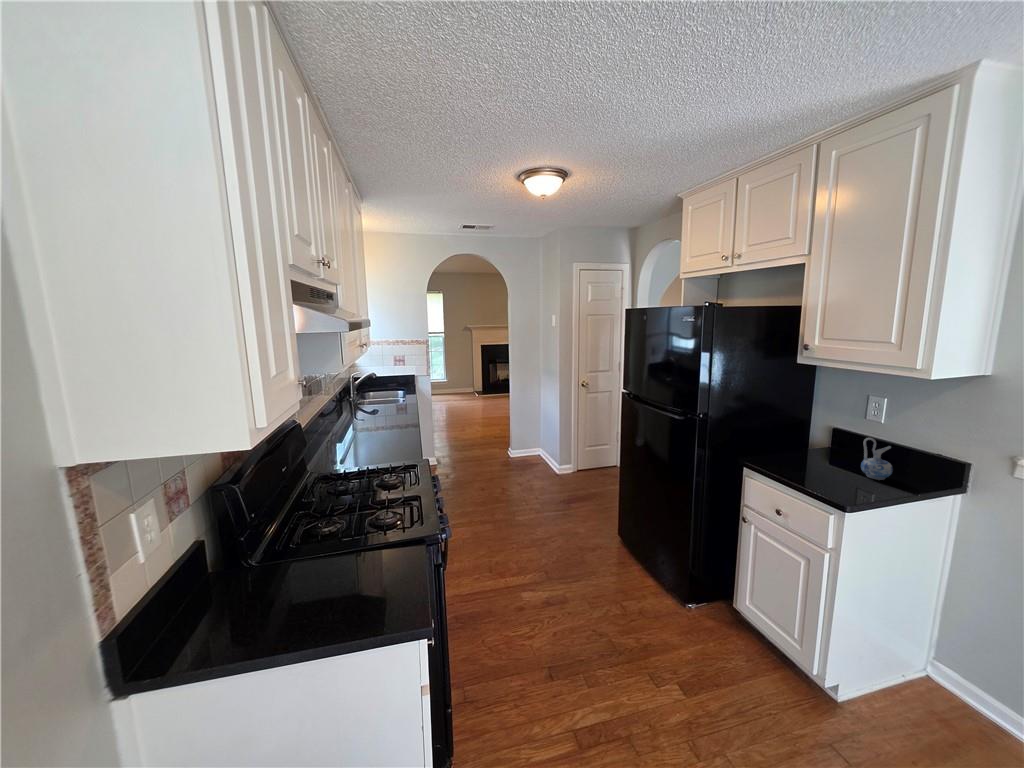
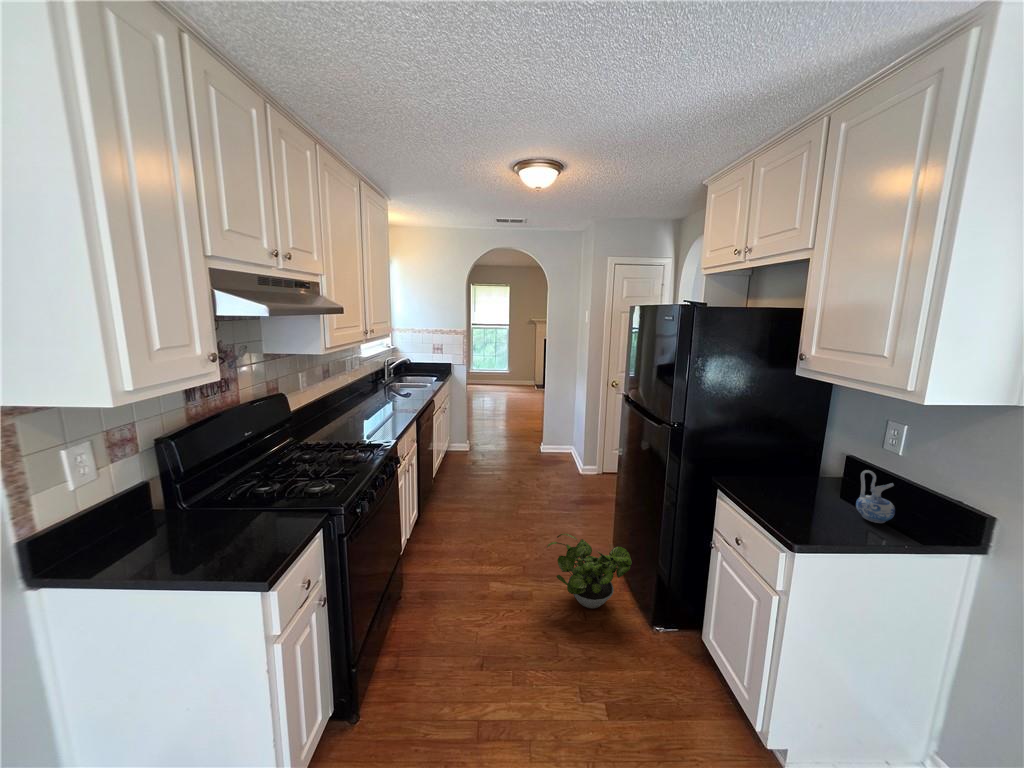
potted plant: none [576,532,659,600] -> present [547,534,632,608]

